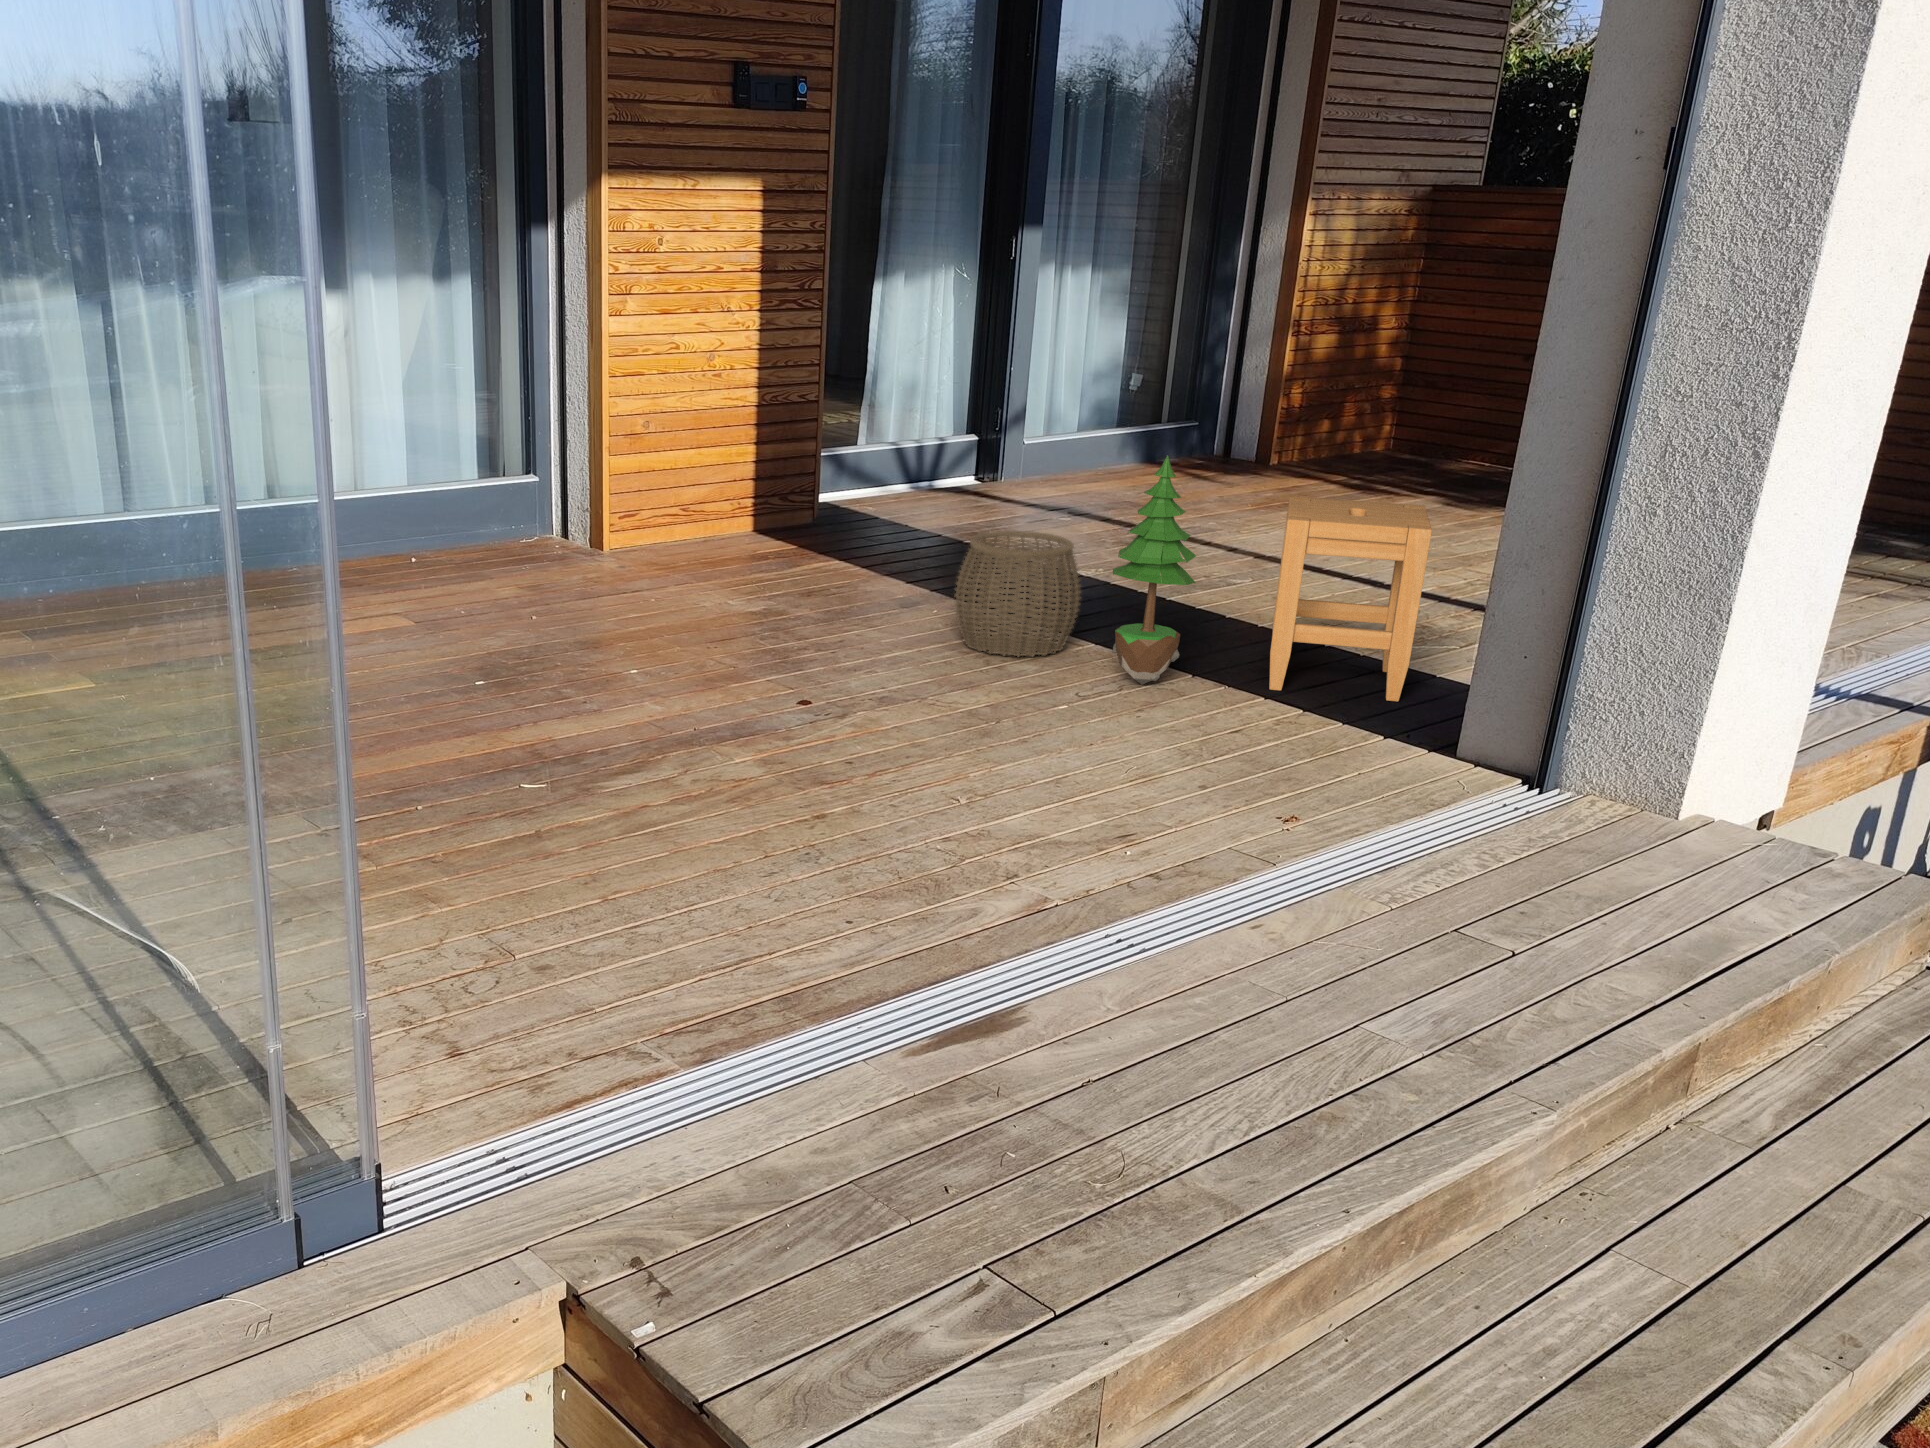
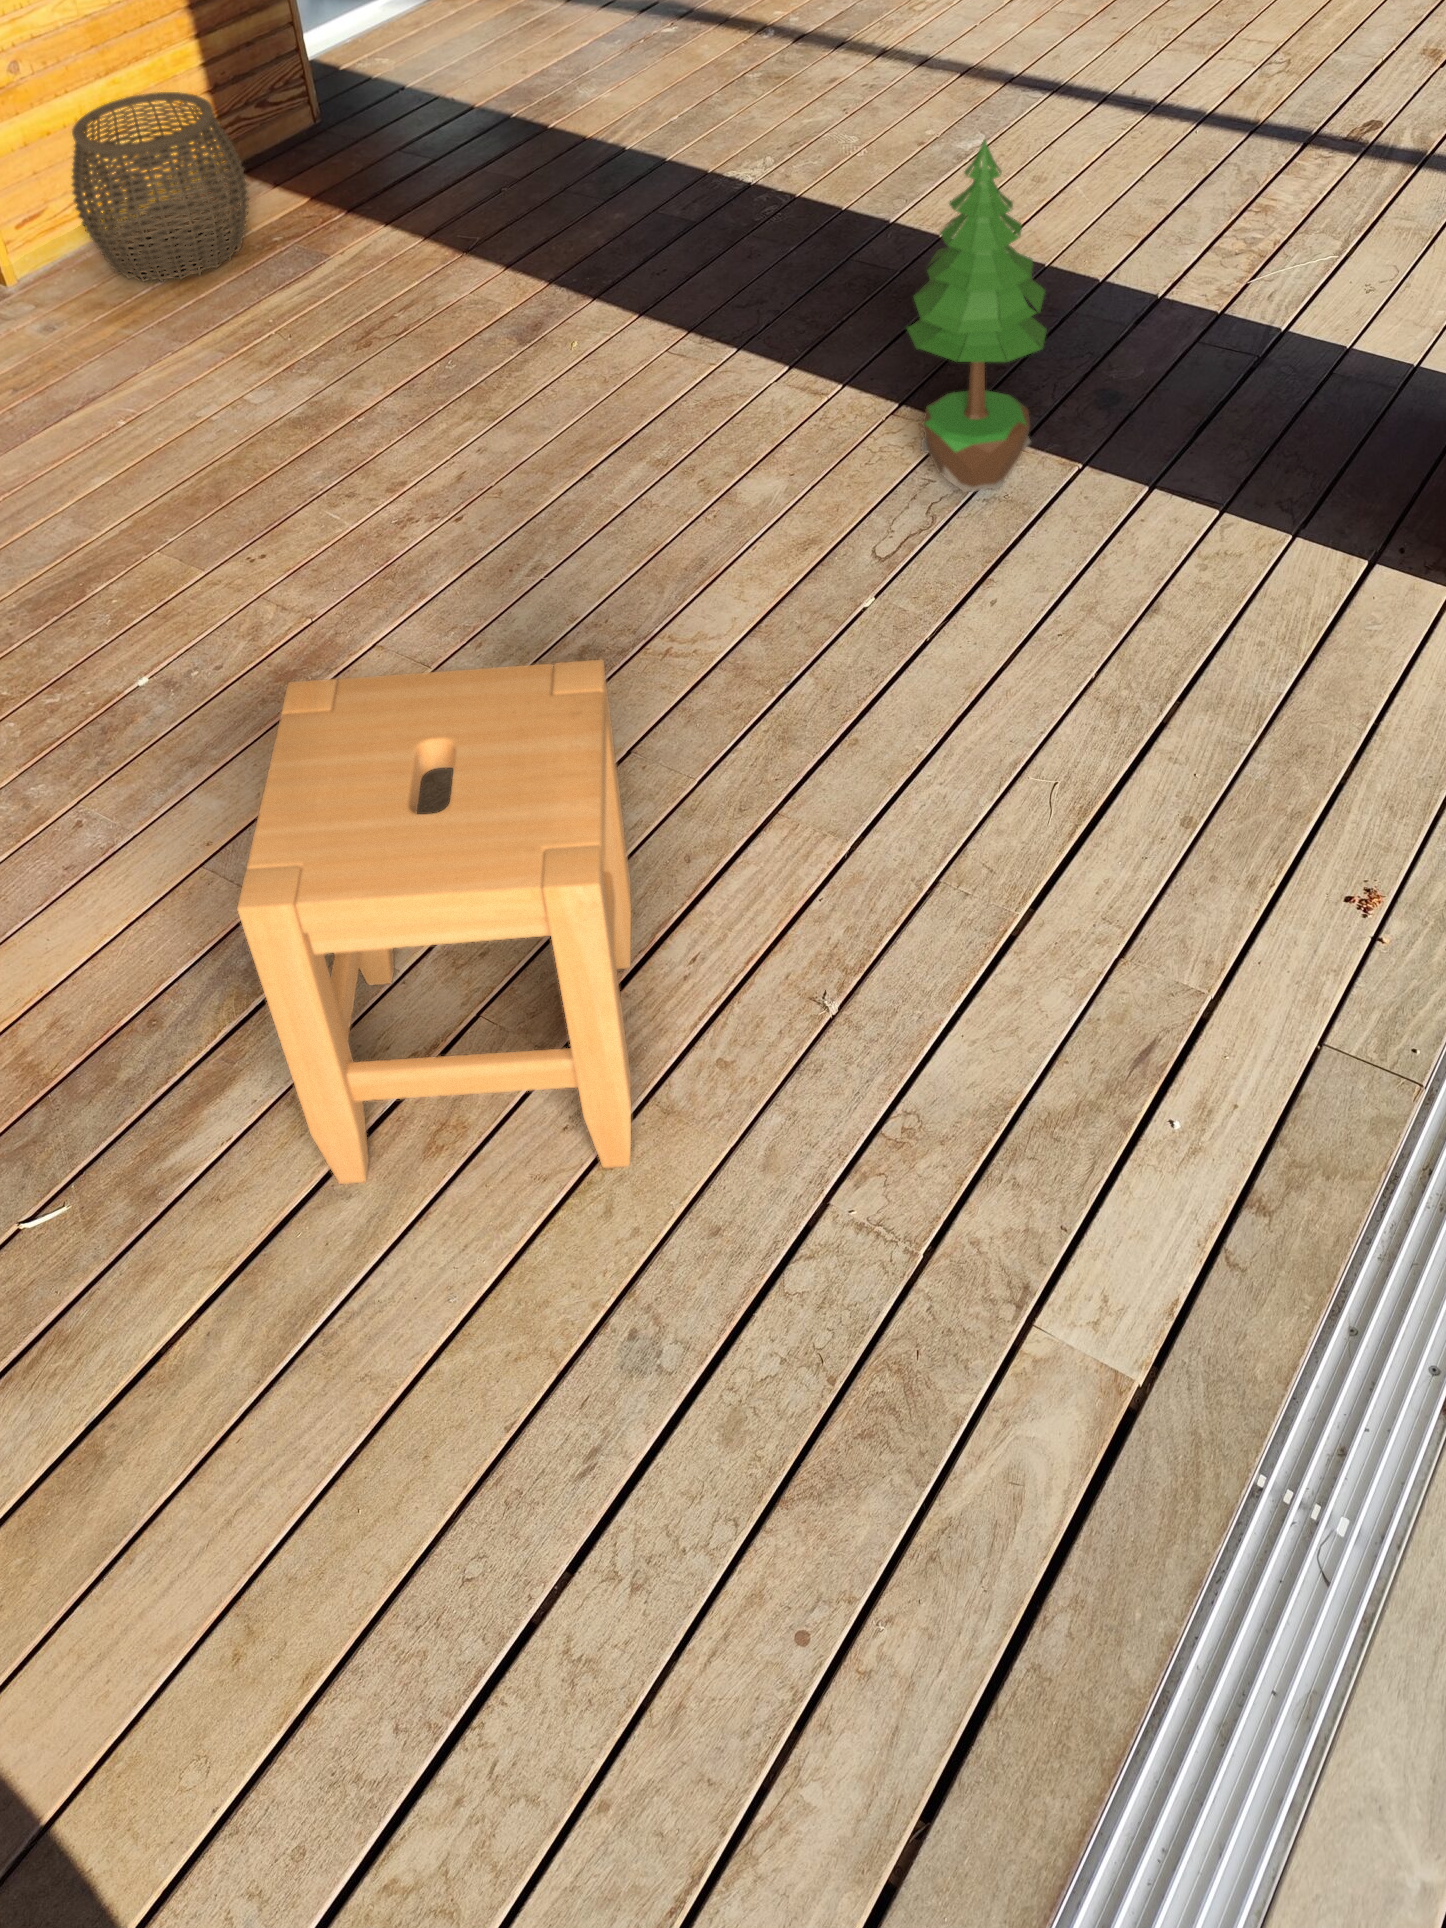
stool: present [1269,496,1432,702] -> present [237,660,631,1184]
woven basket: present [955,531,1081,657] -> present [72,92,249,282]

